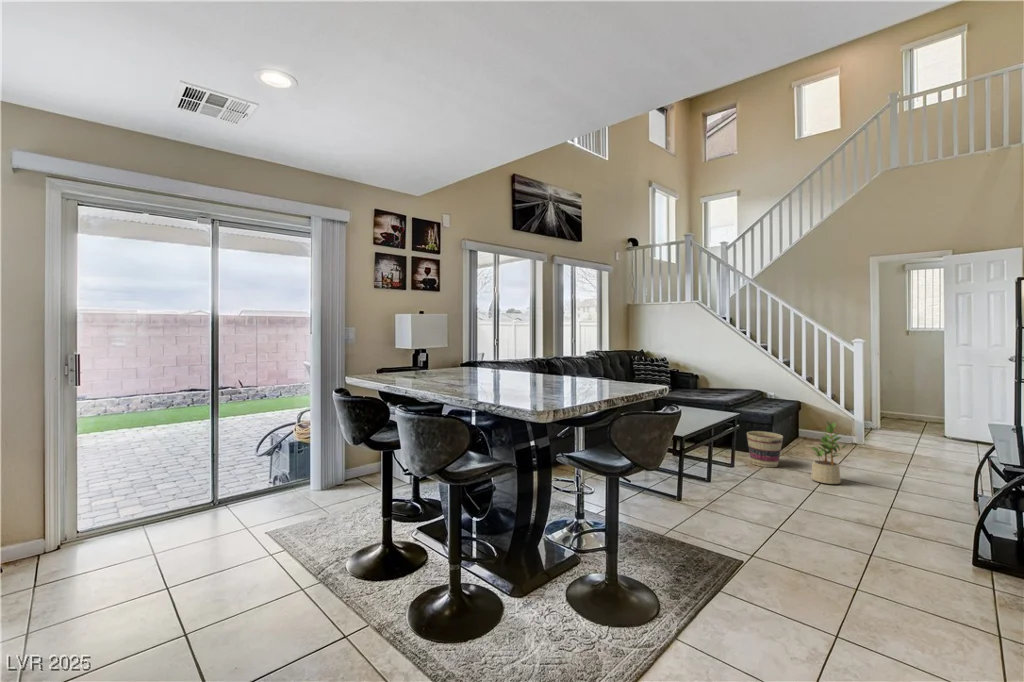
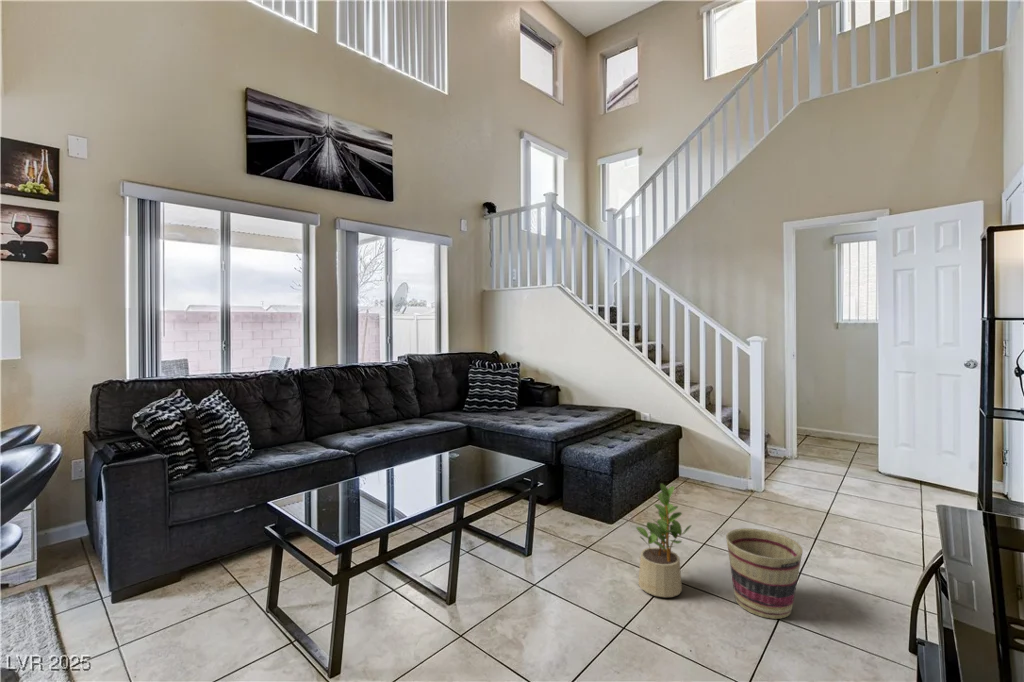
basket: present [747,431,783,467] -> present [726,528,803,619]

